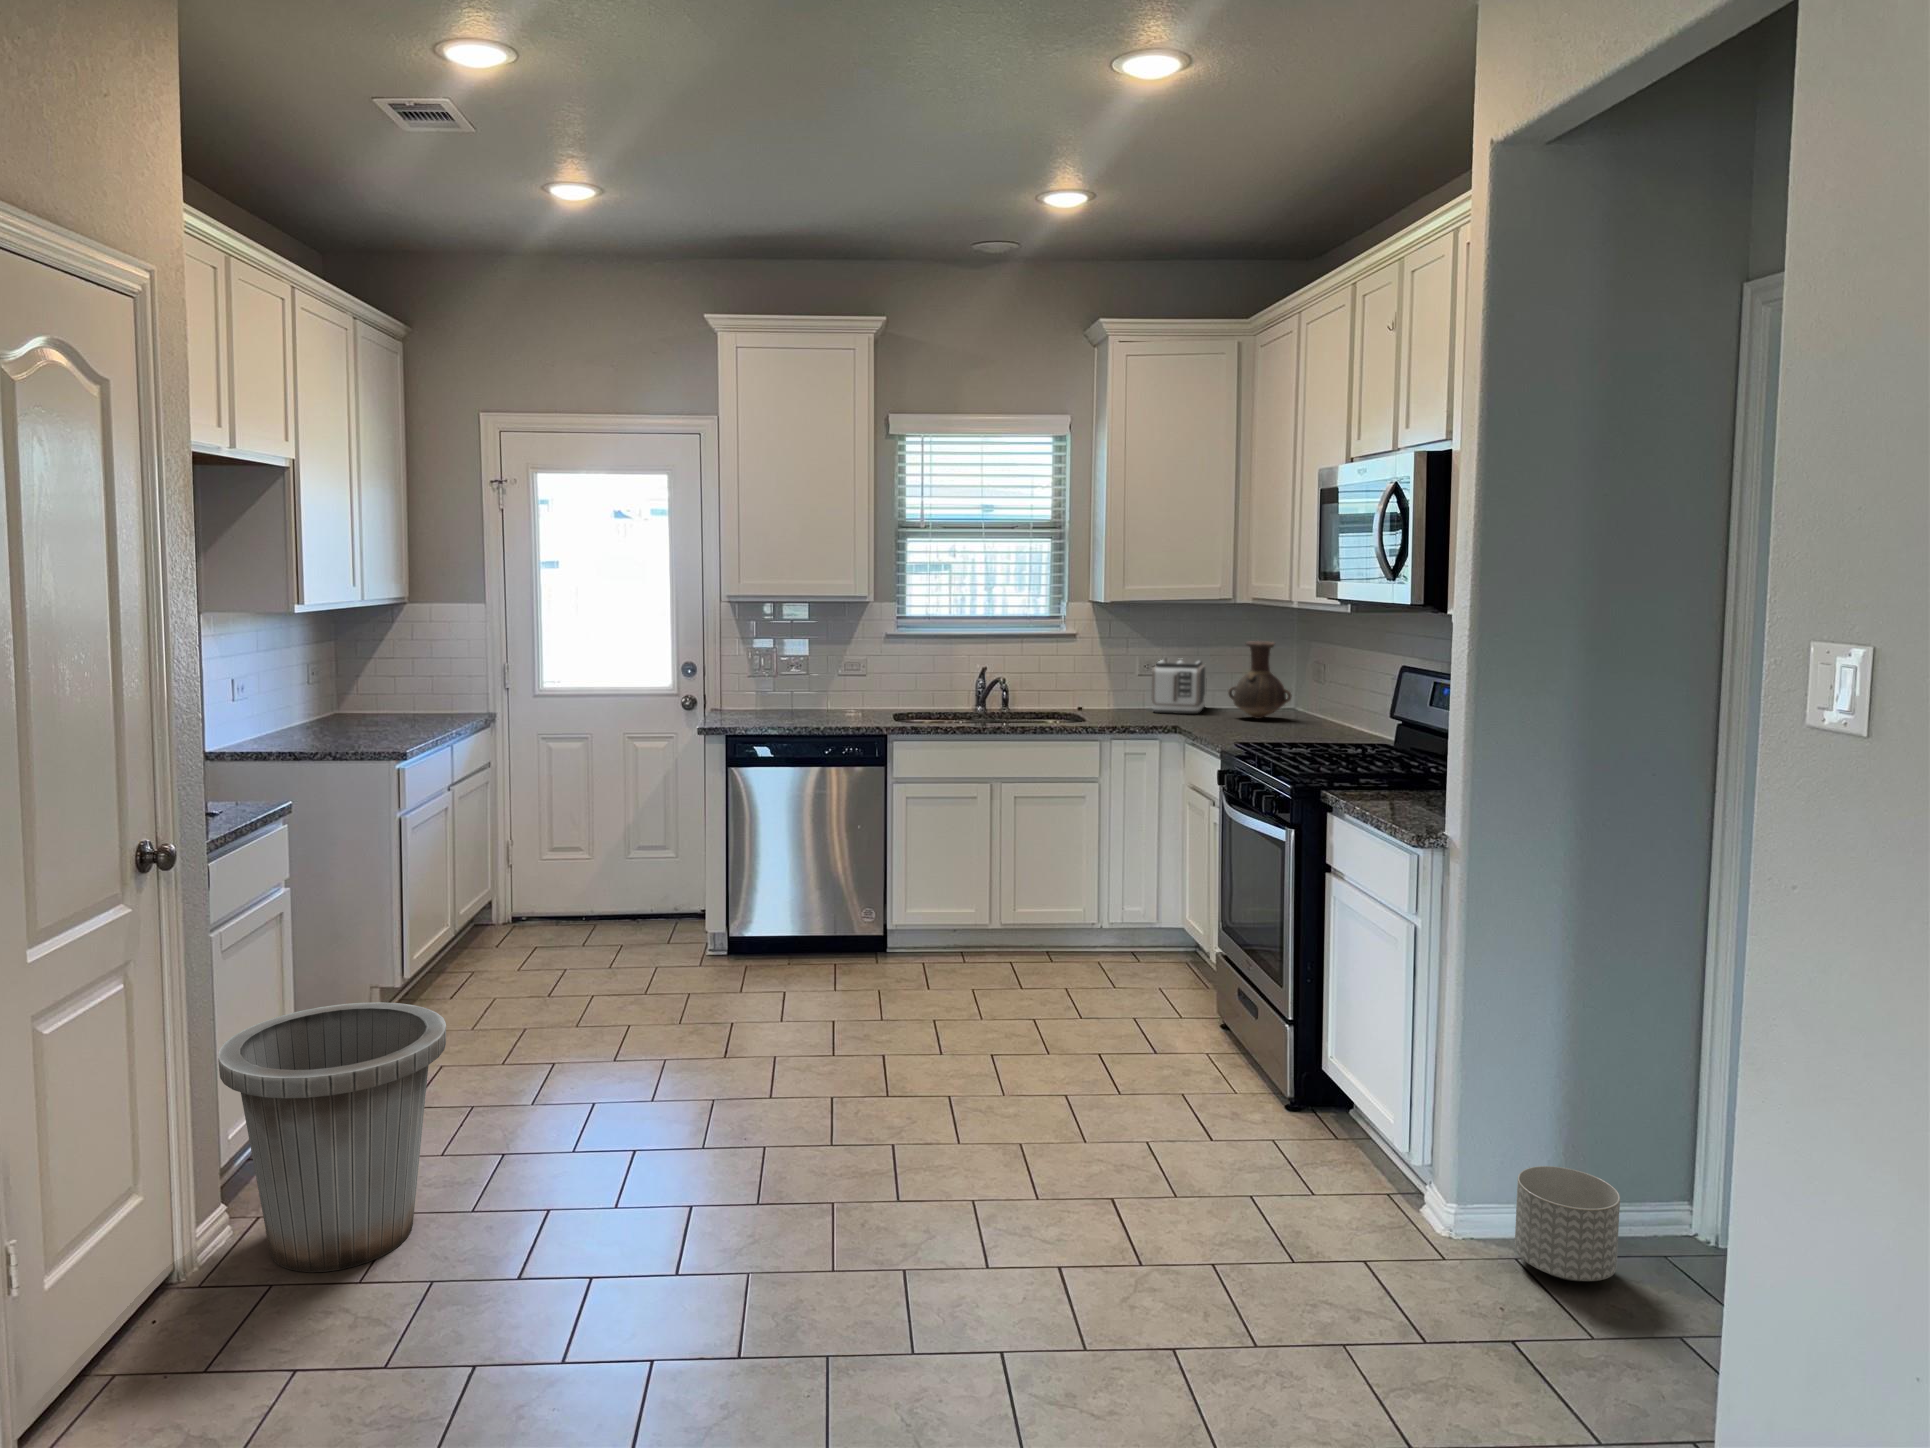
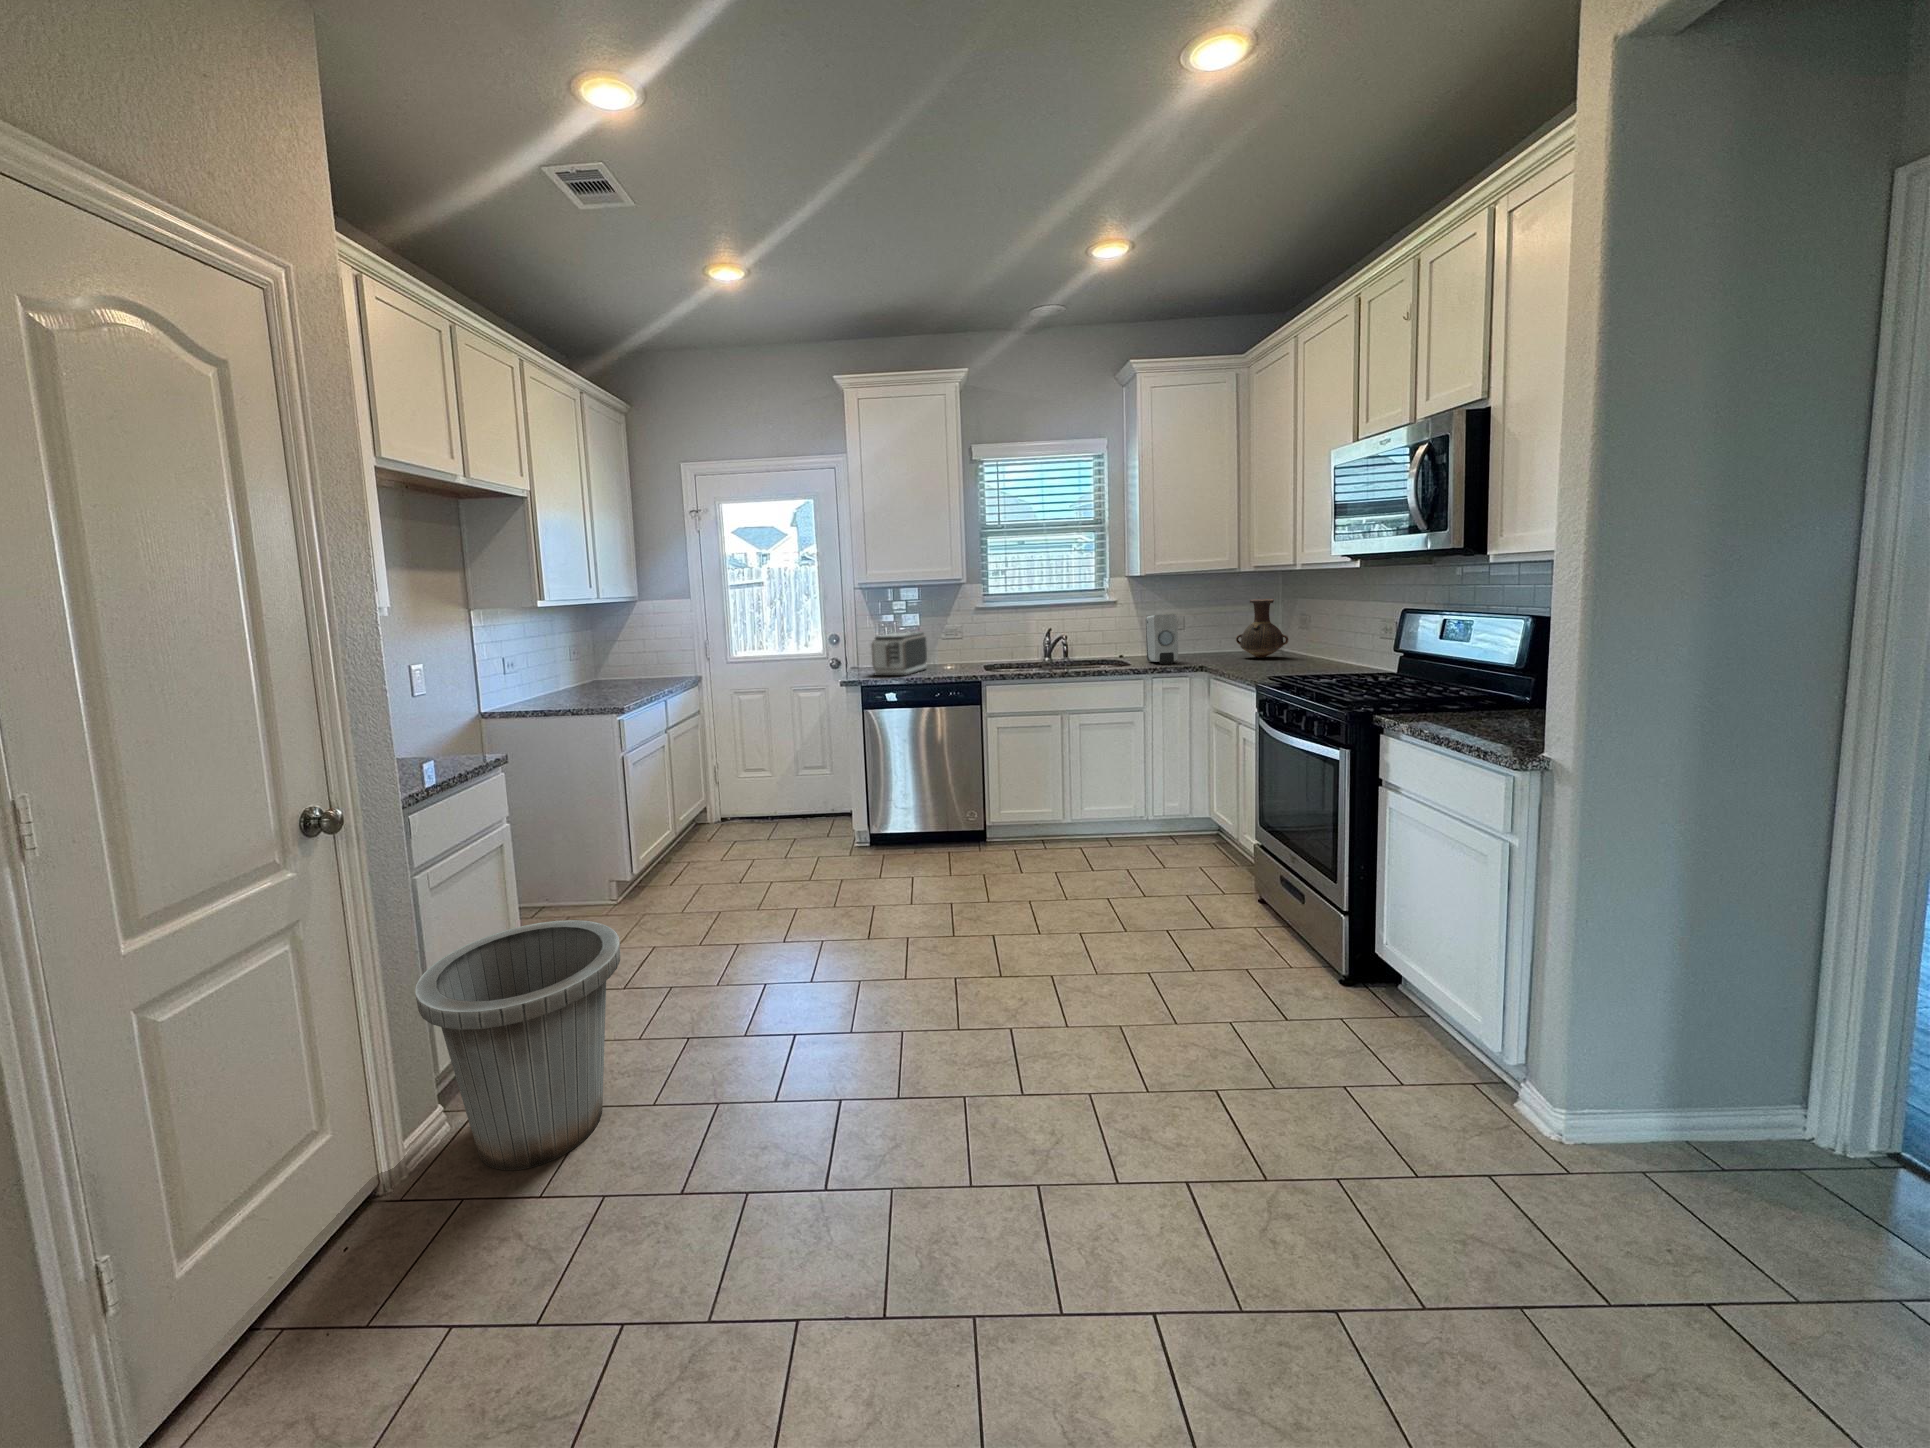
soap dispenser: none [1113,656,1151,722] -> present [1146,614,1178,664]
toaster: present [1151,660,1205,714] -> present [871,632,927,676]
planter: present [1515,1166,1620,1281] -> none [1647,1085,1792,1222]

